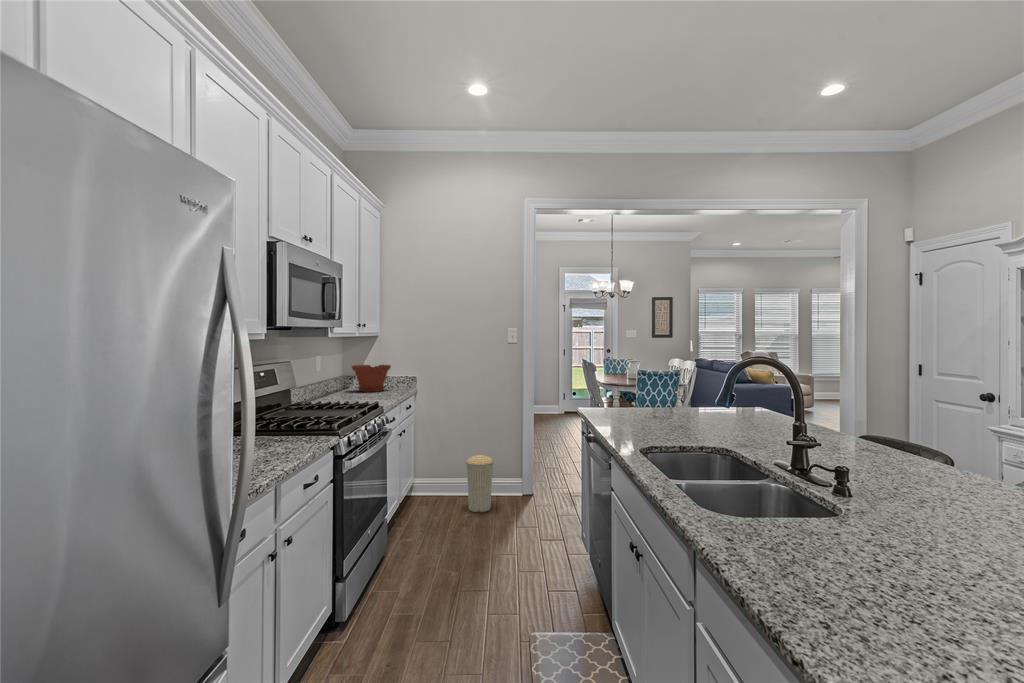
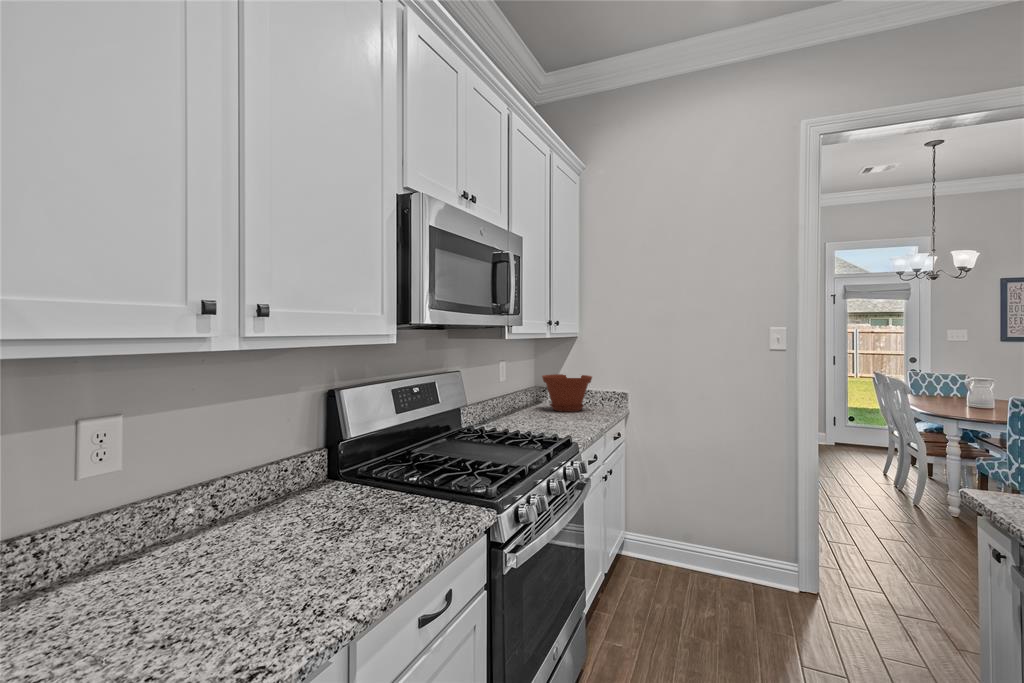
trash can: present [466,455,494,512] -> none [701,519,749,612]

